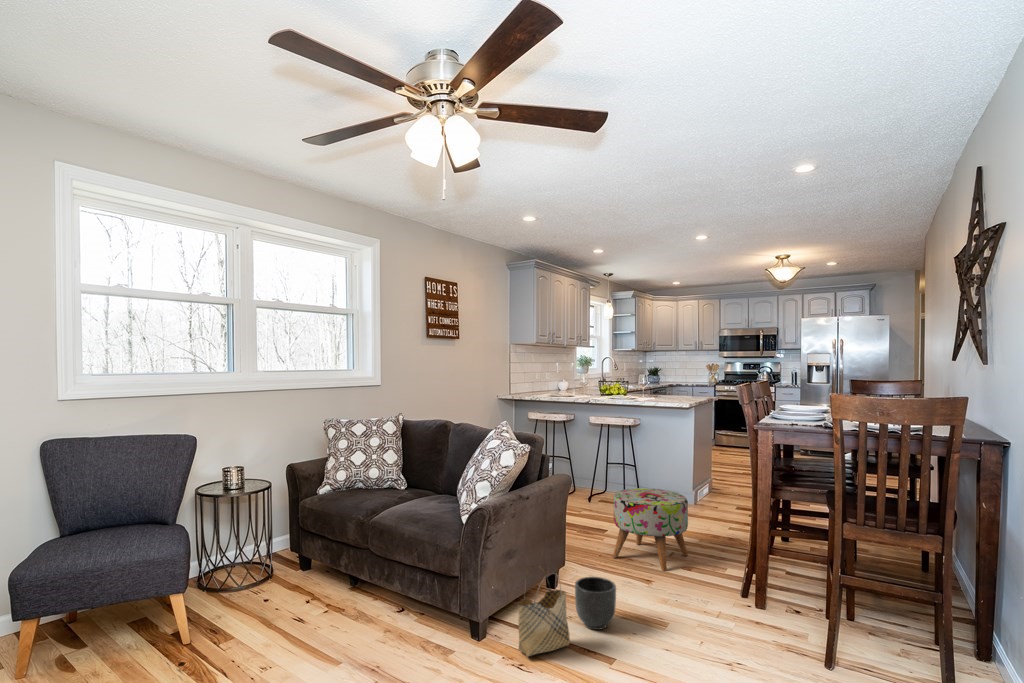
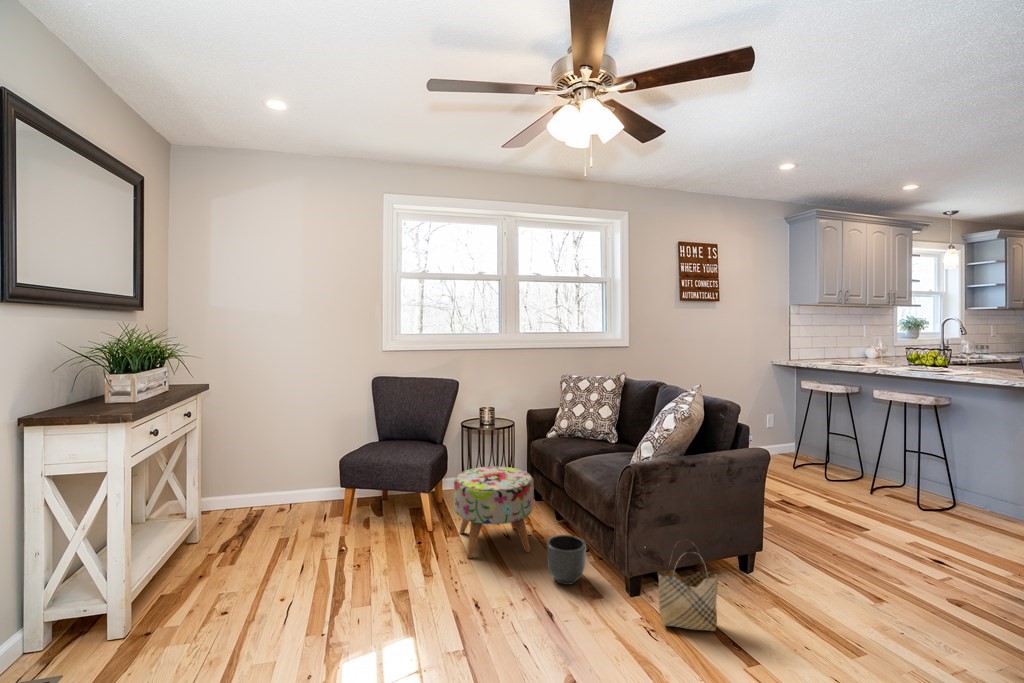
ottoman: present [613,488,688,571] -> present [454,466,534,559]
planter: present [575,577,616,630] -> present [547,535,586,585]

